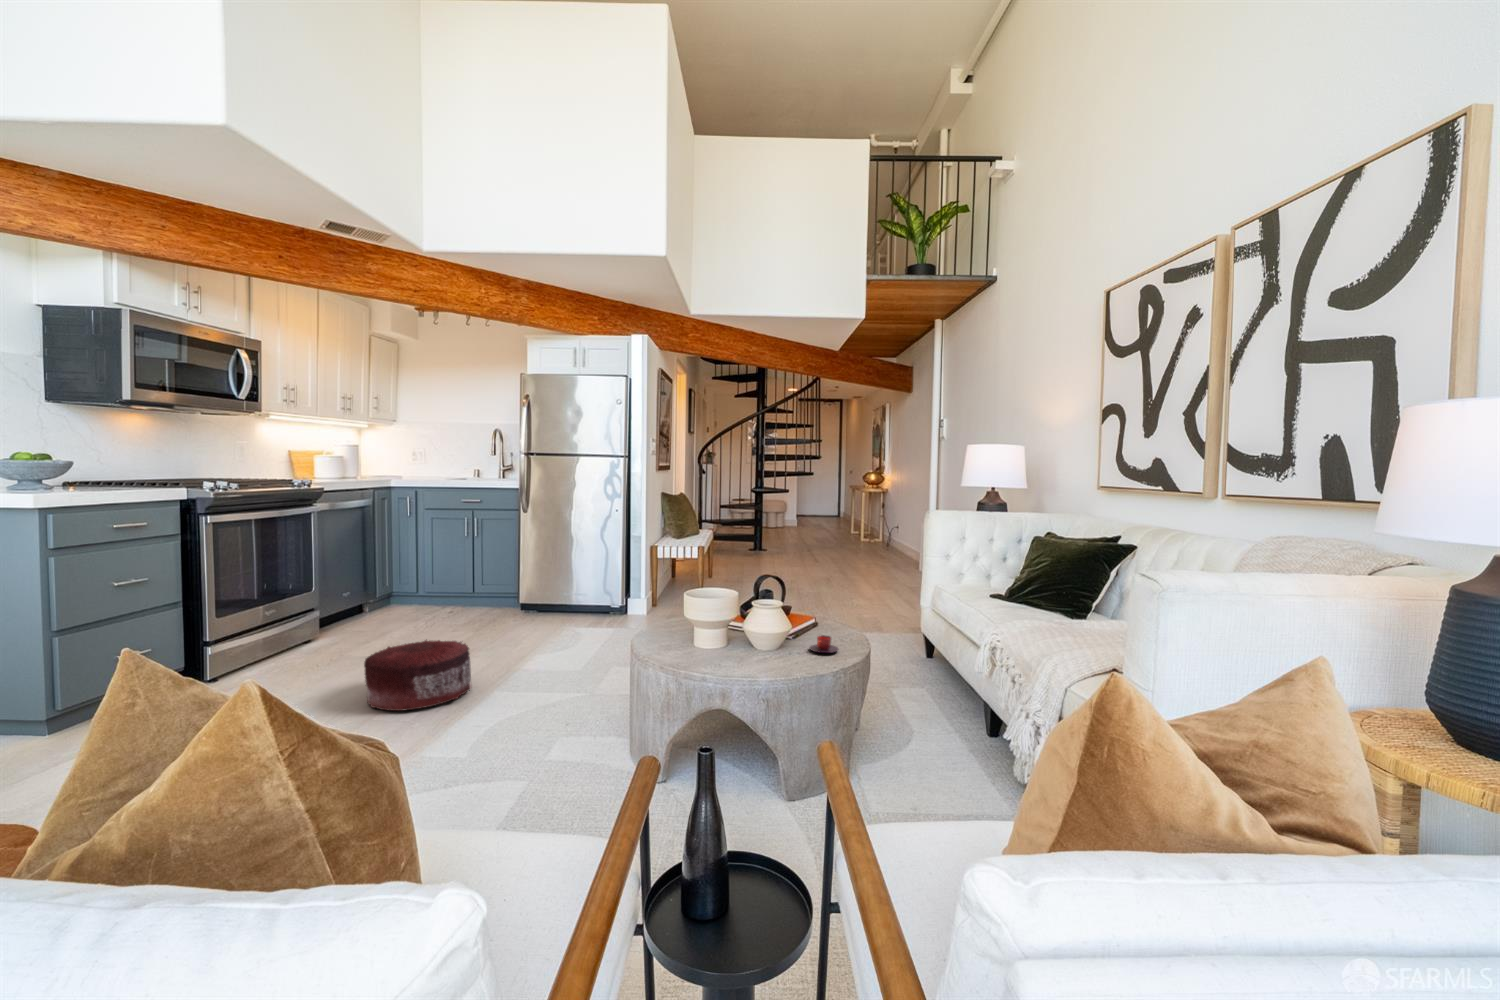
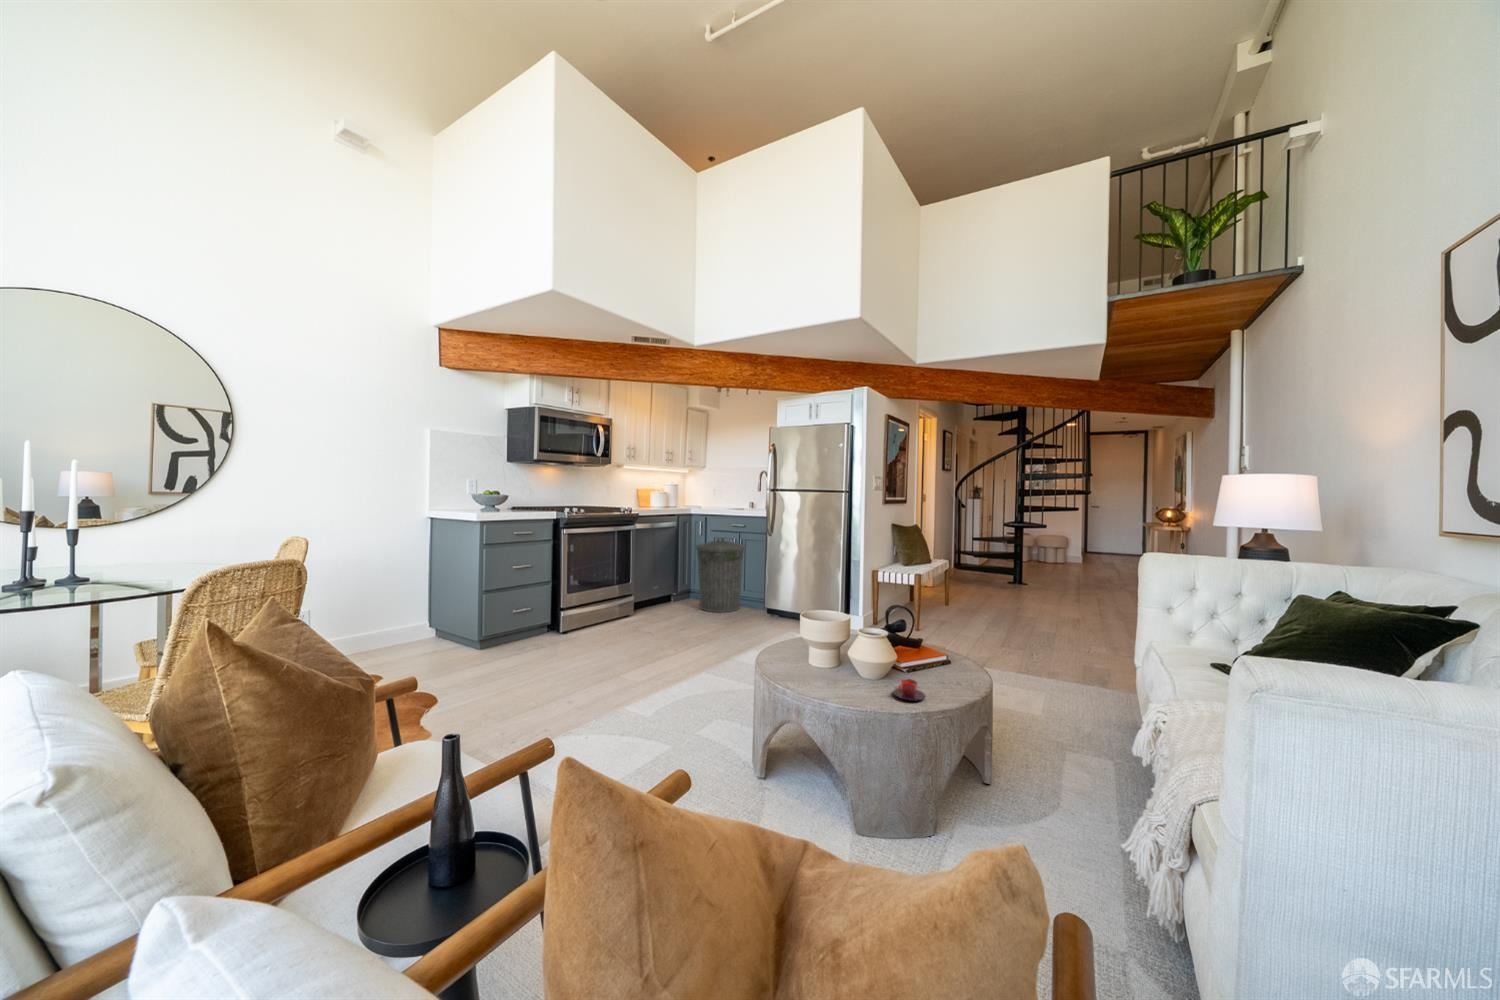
trash can: none [402,520,476,622] -> present [695,538,745,612]
pouf: present [364,640,472,711] -> none [619,625,692,676]

